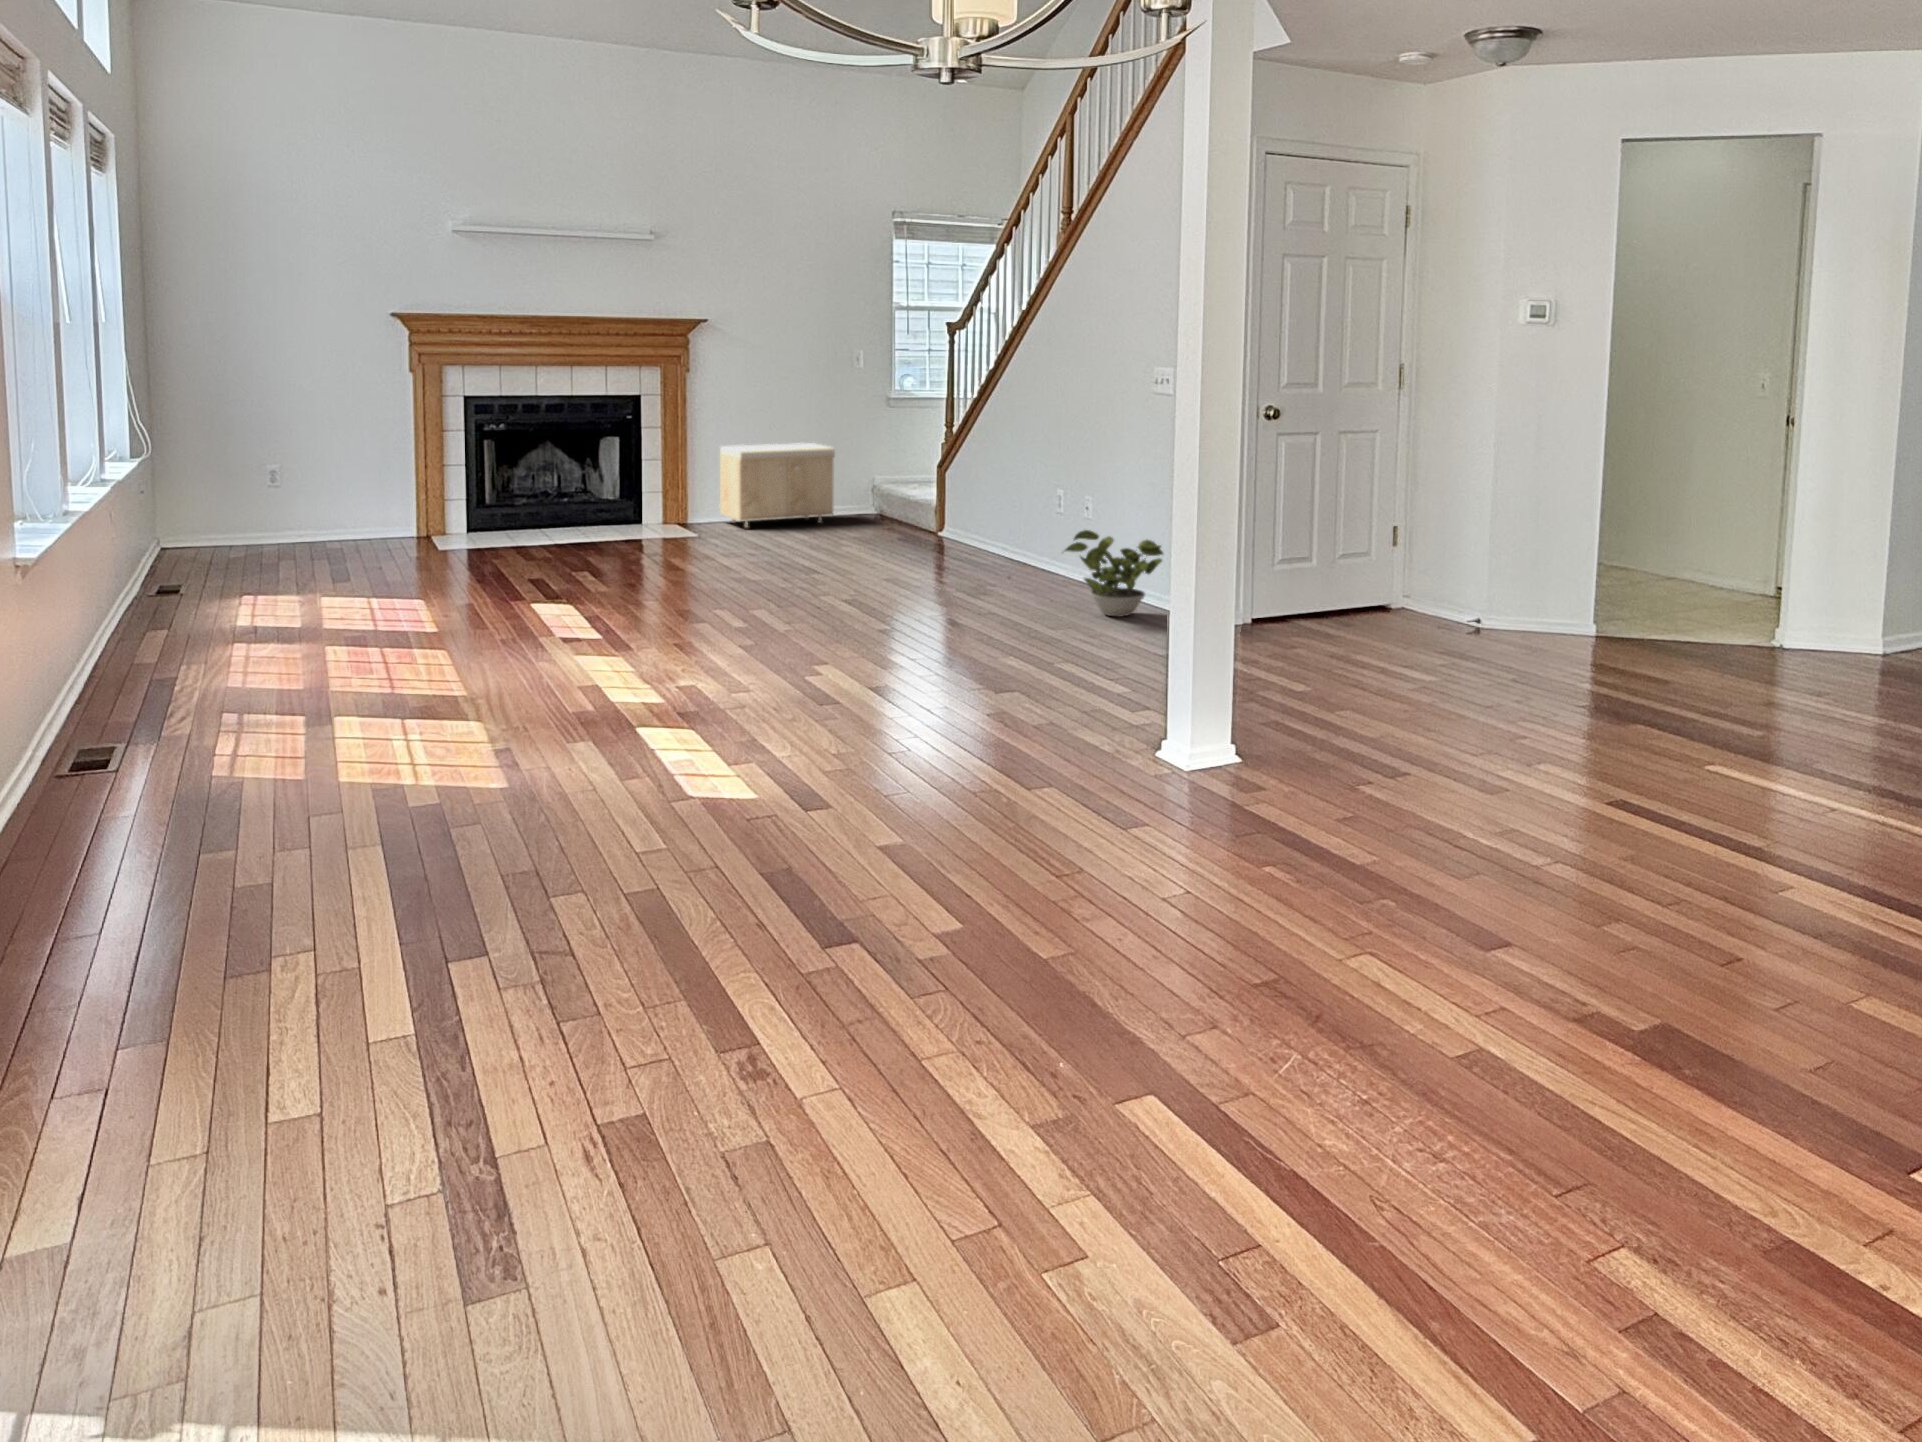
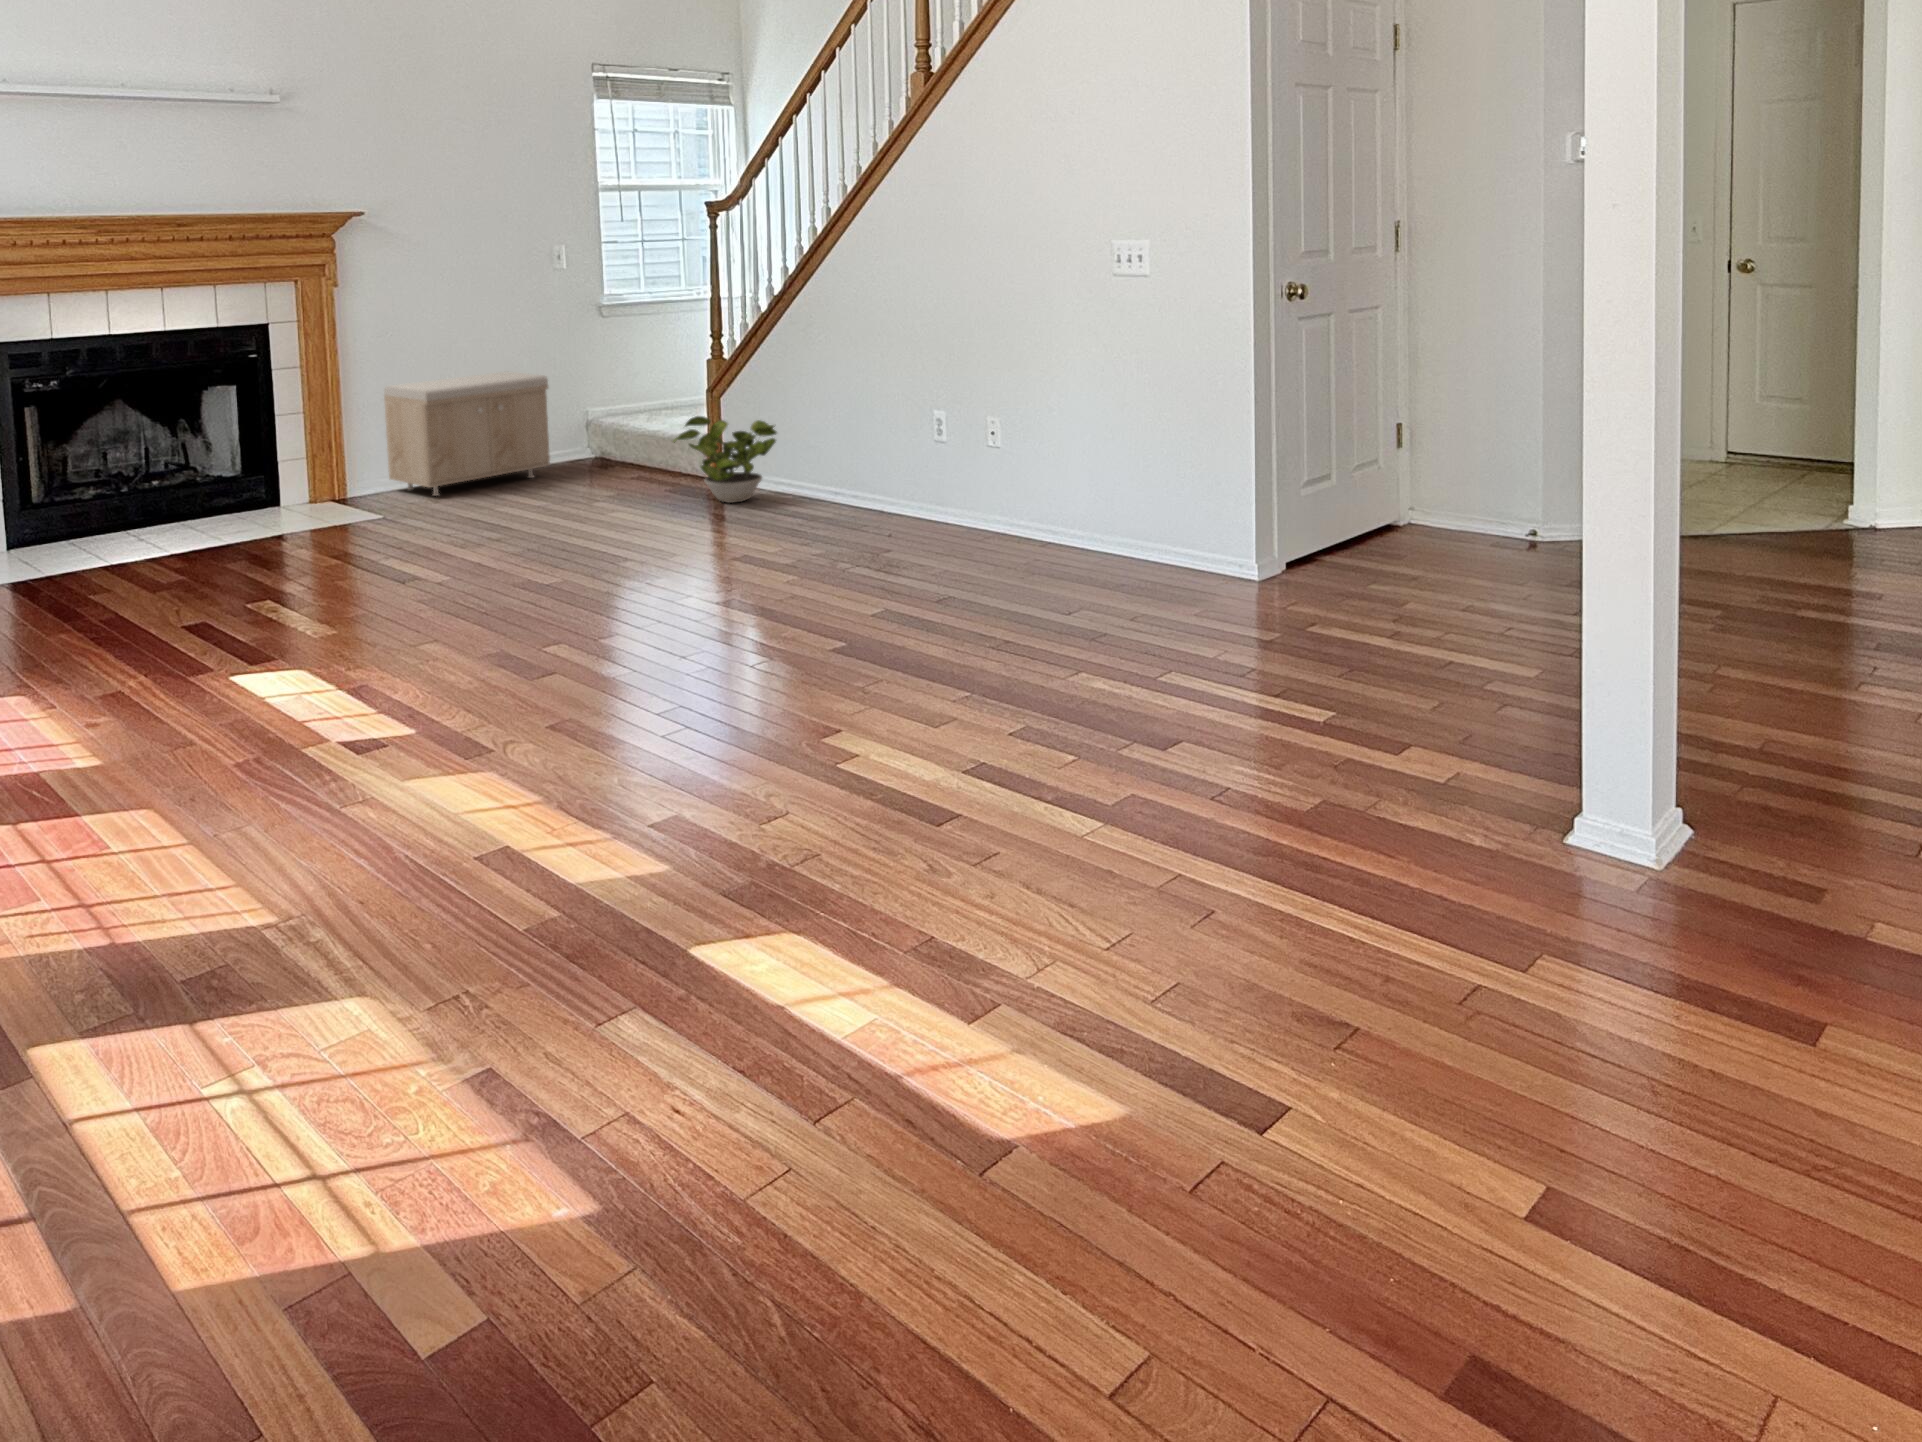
potted plant: present [1063,530,1163,617] -> present [673,416,777,503]

